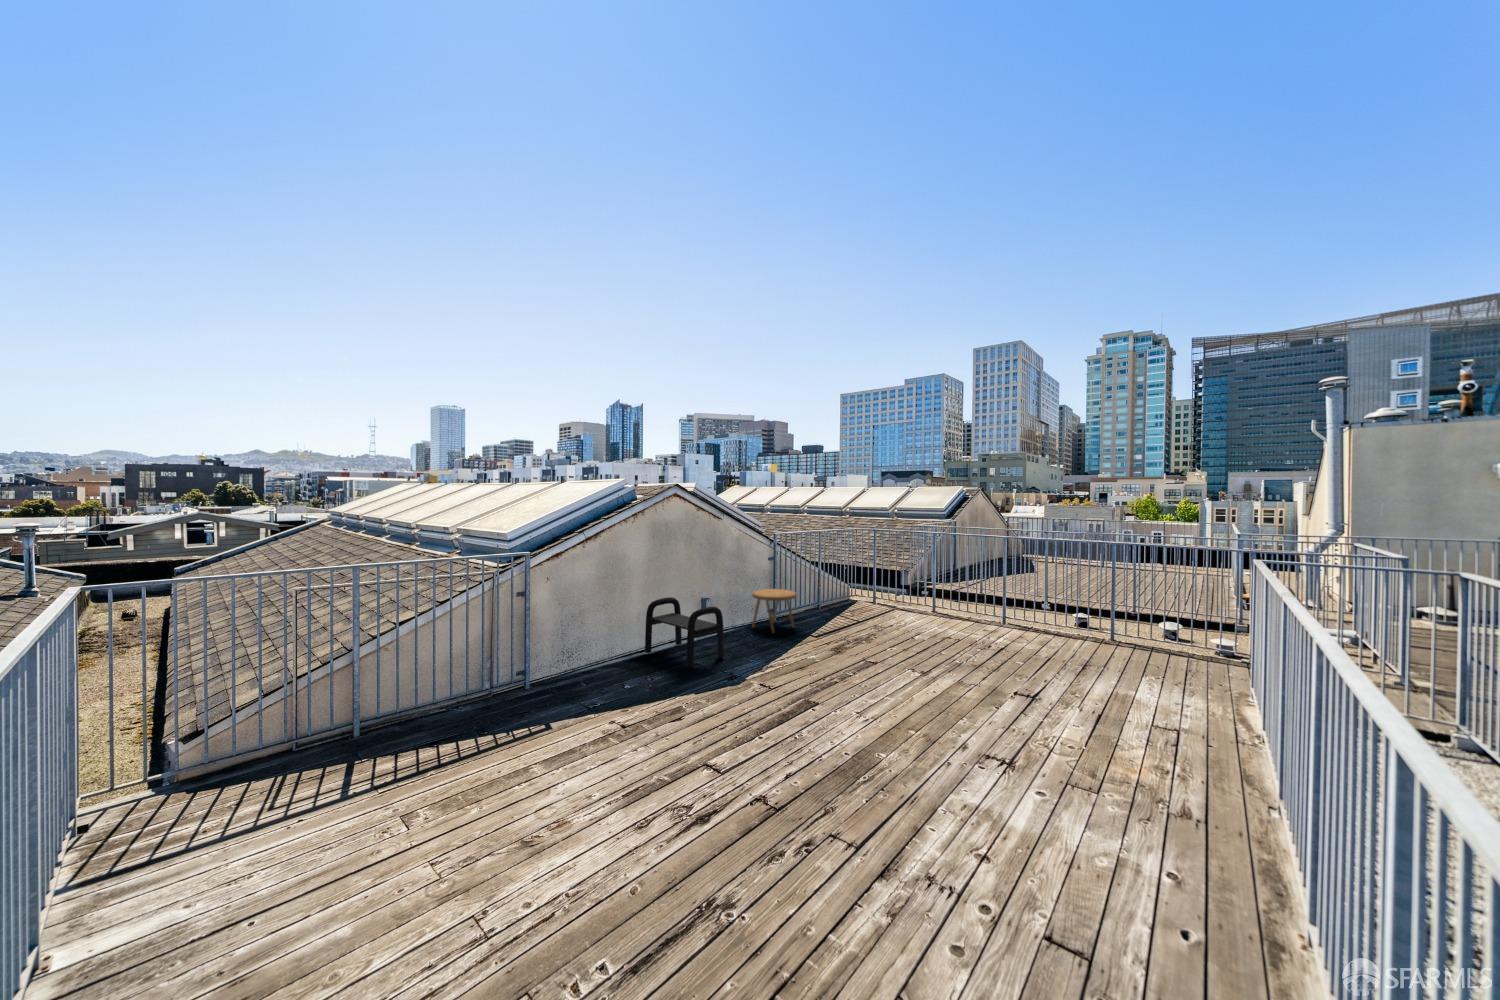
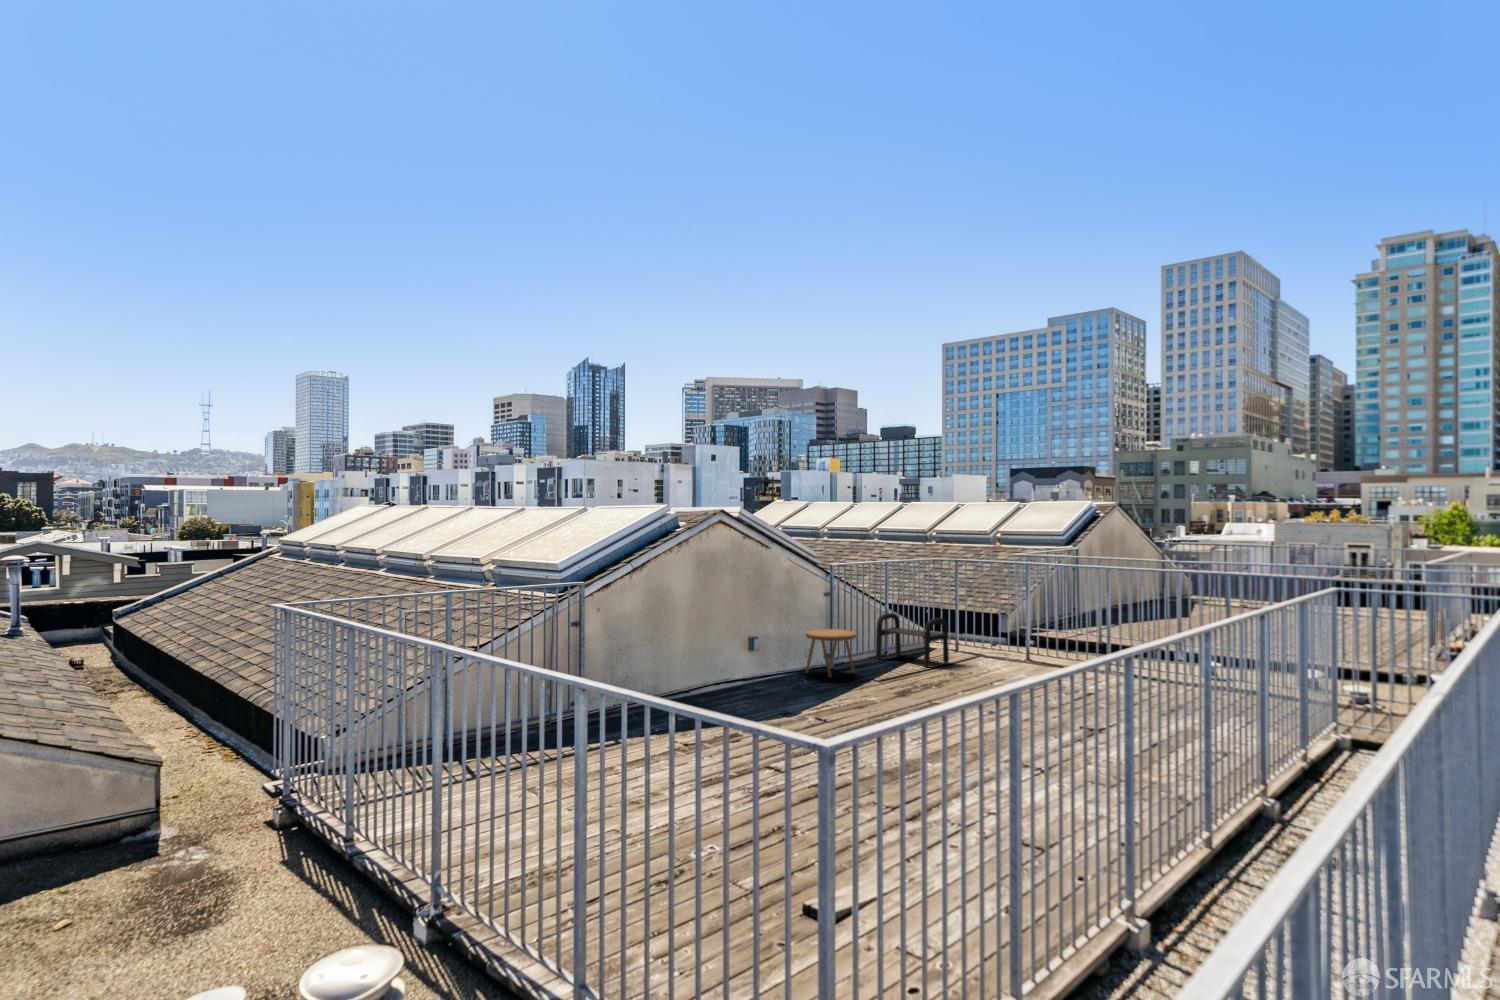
bench: present [645,597,724,668] -> present [876,613,949,668]

